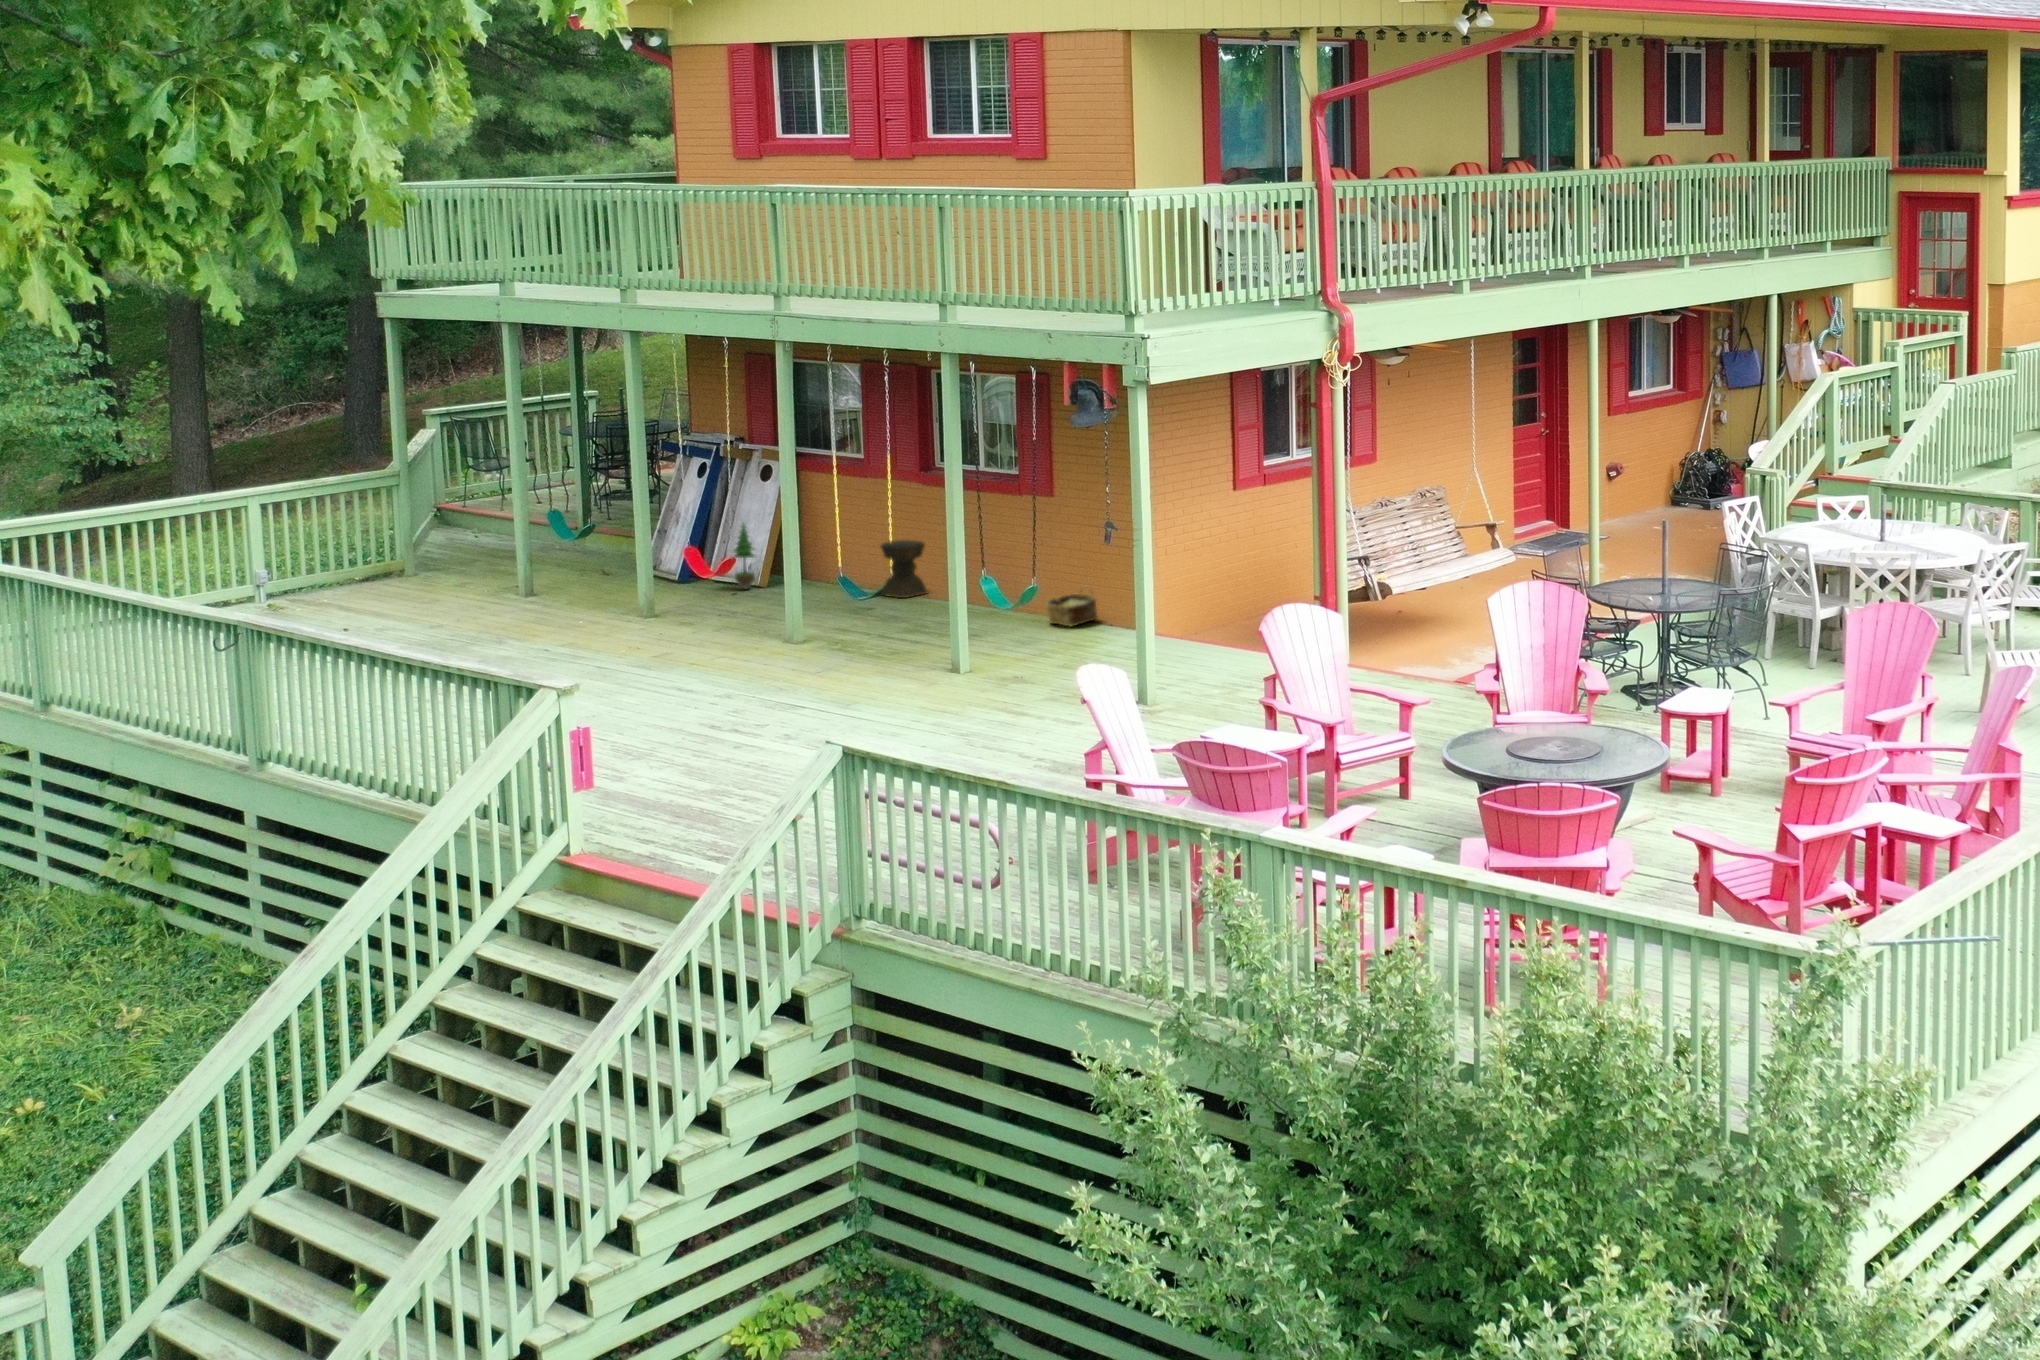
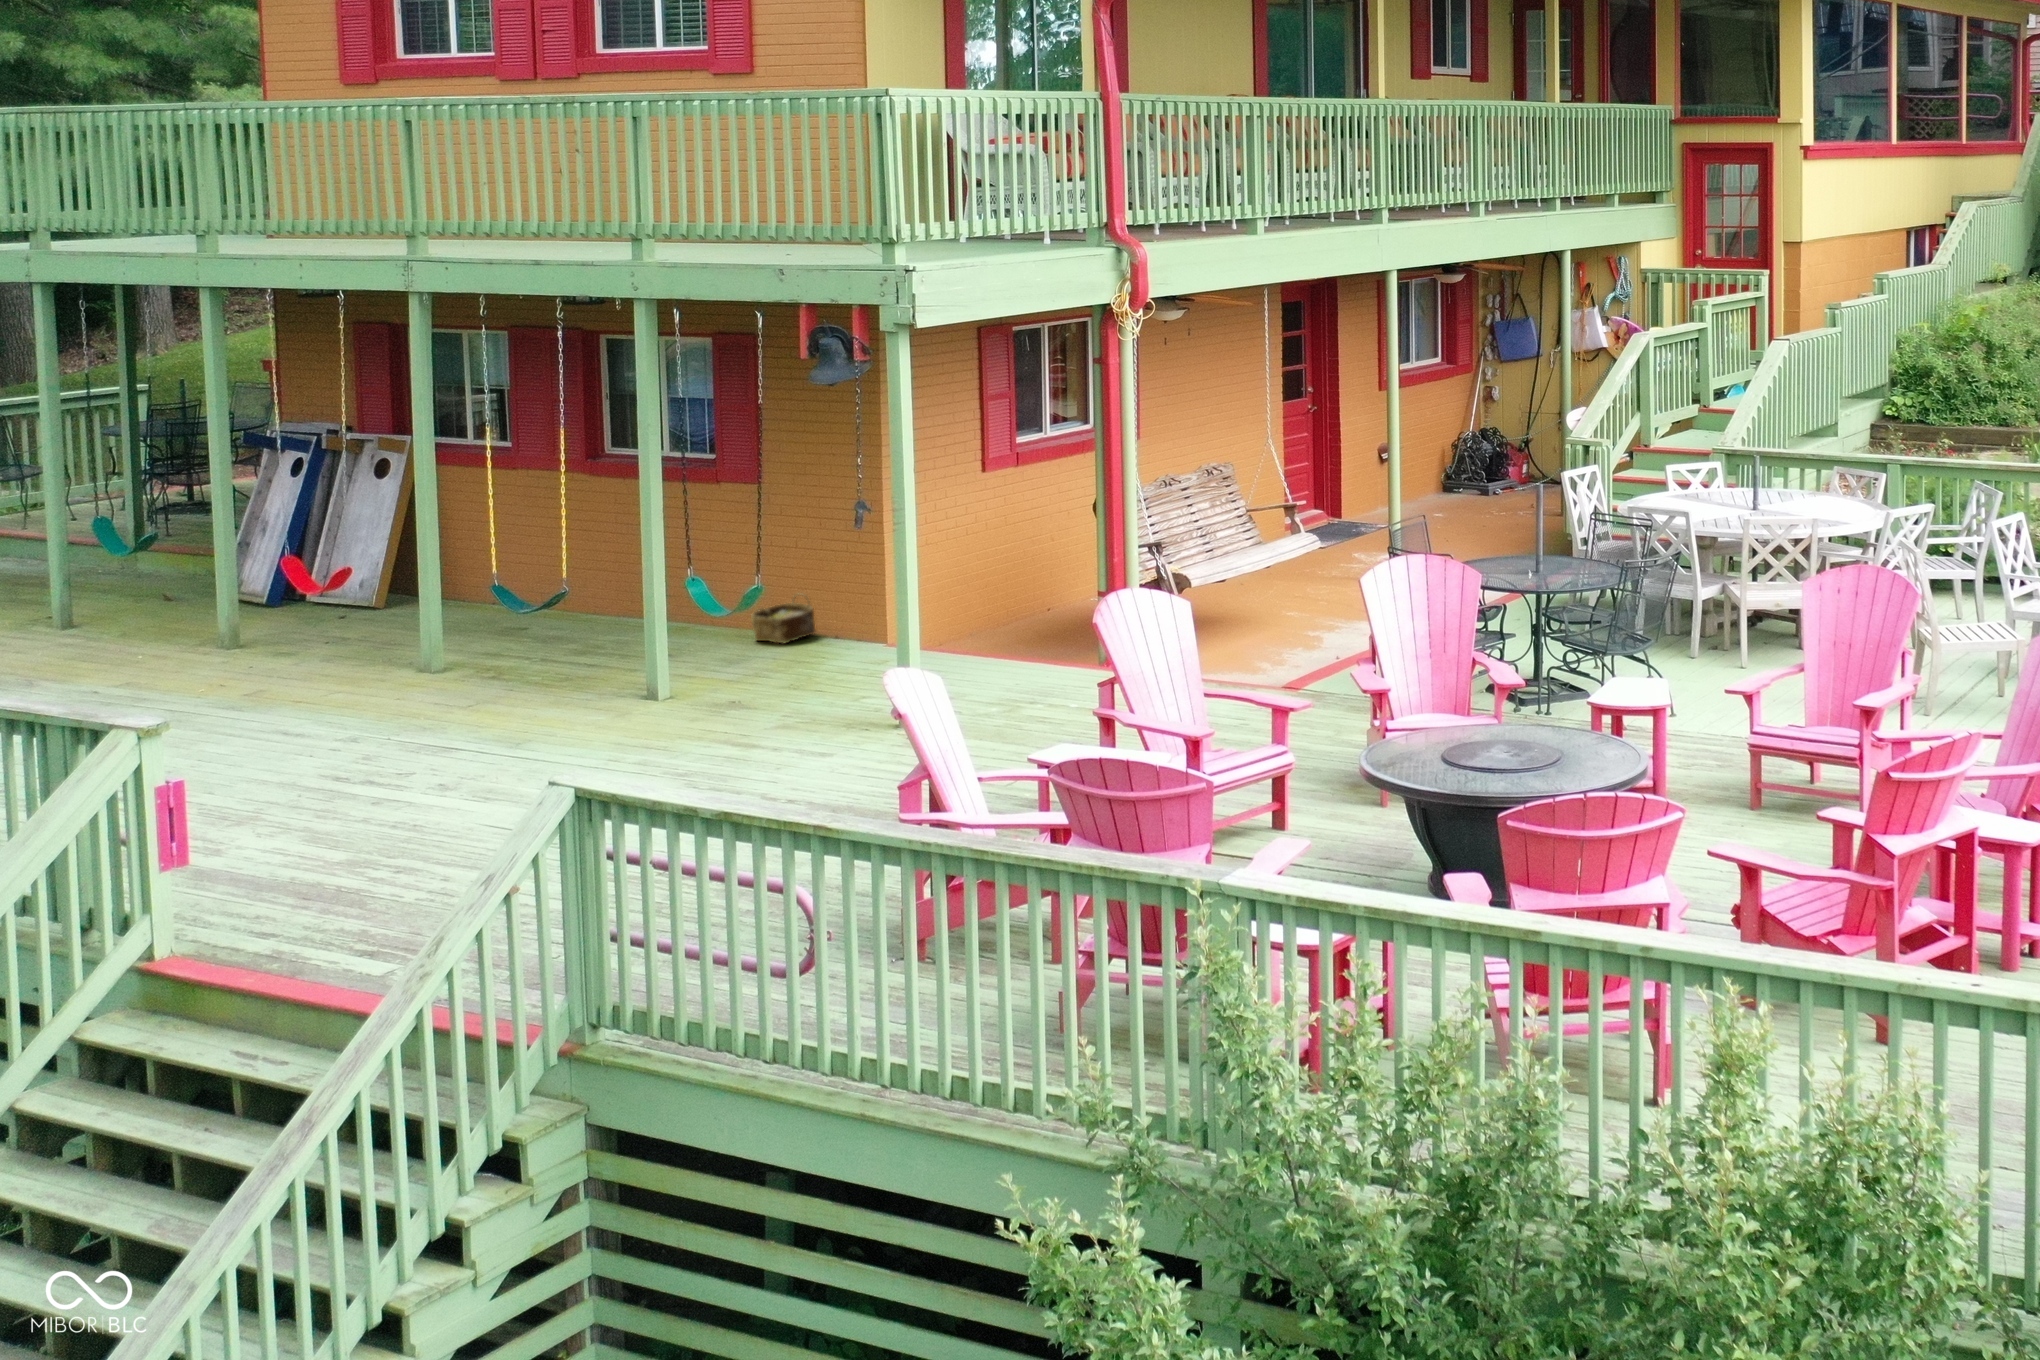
potted tree: present [734,523,755,589] -> none [329,528,364,614]
stool: present [881,540,928,598] -> none [528,546,590,618]

